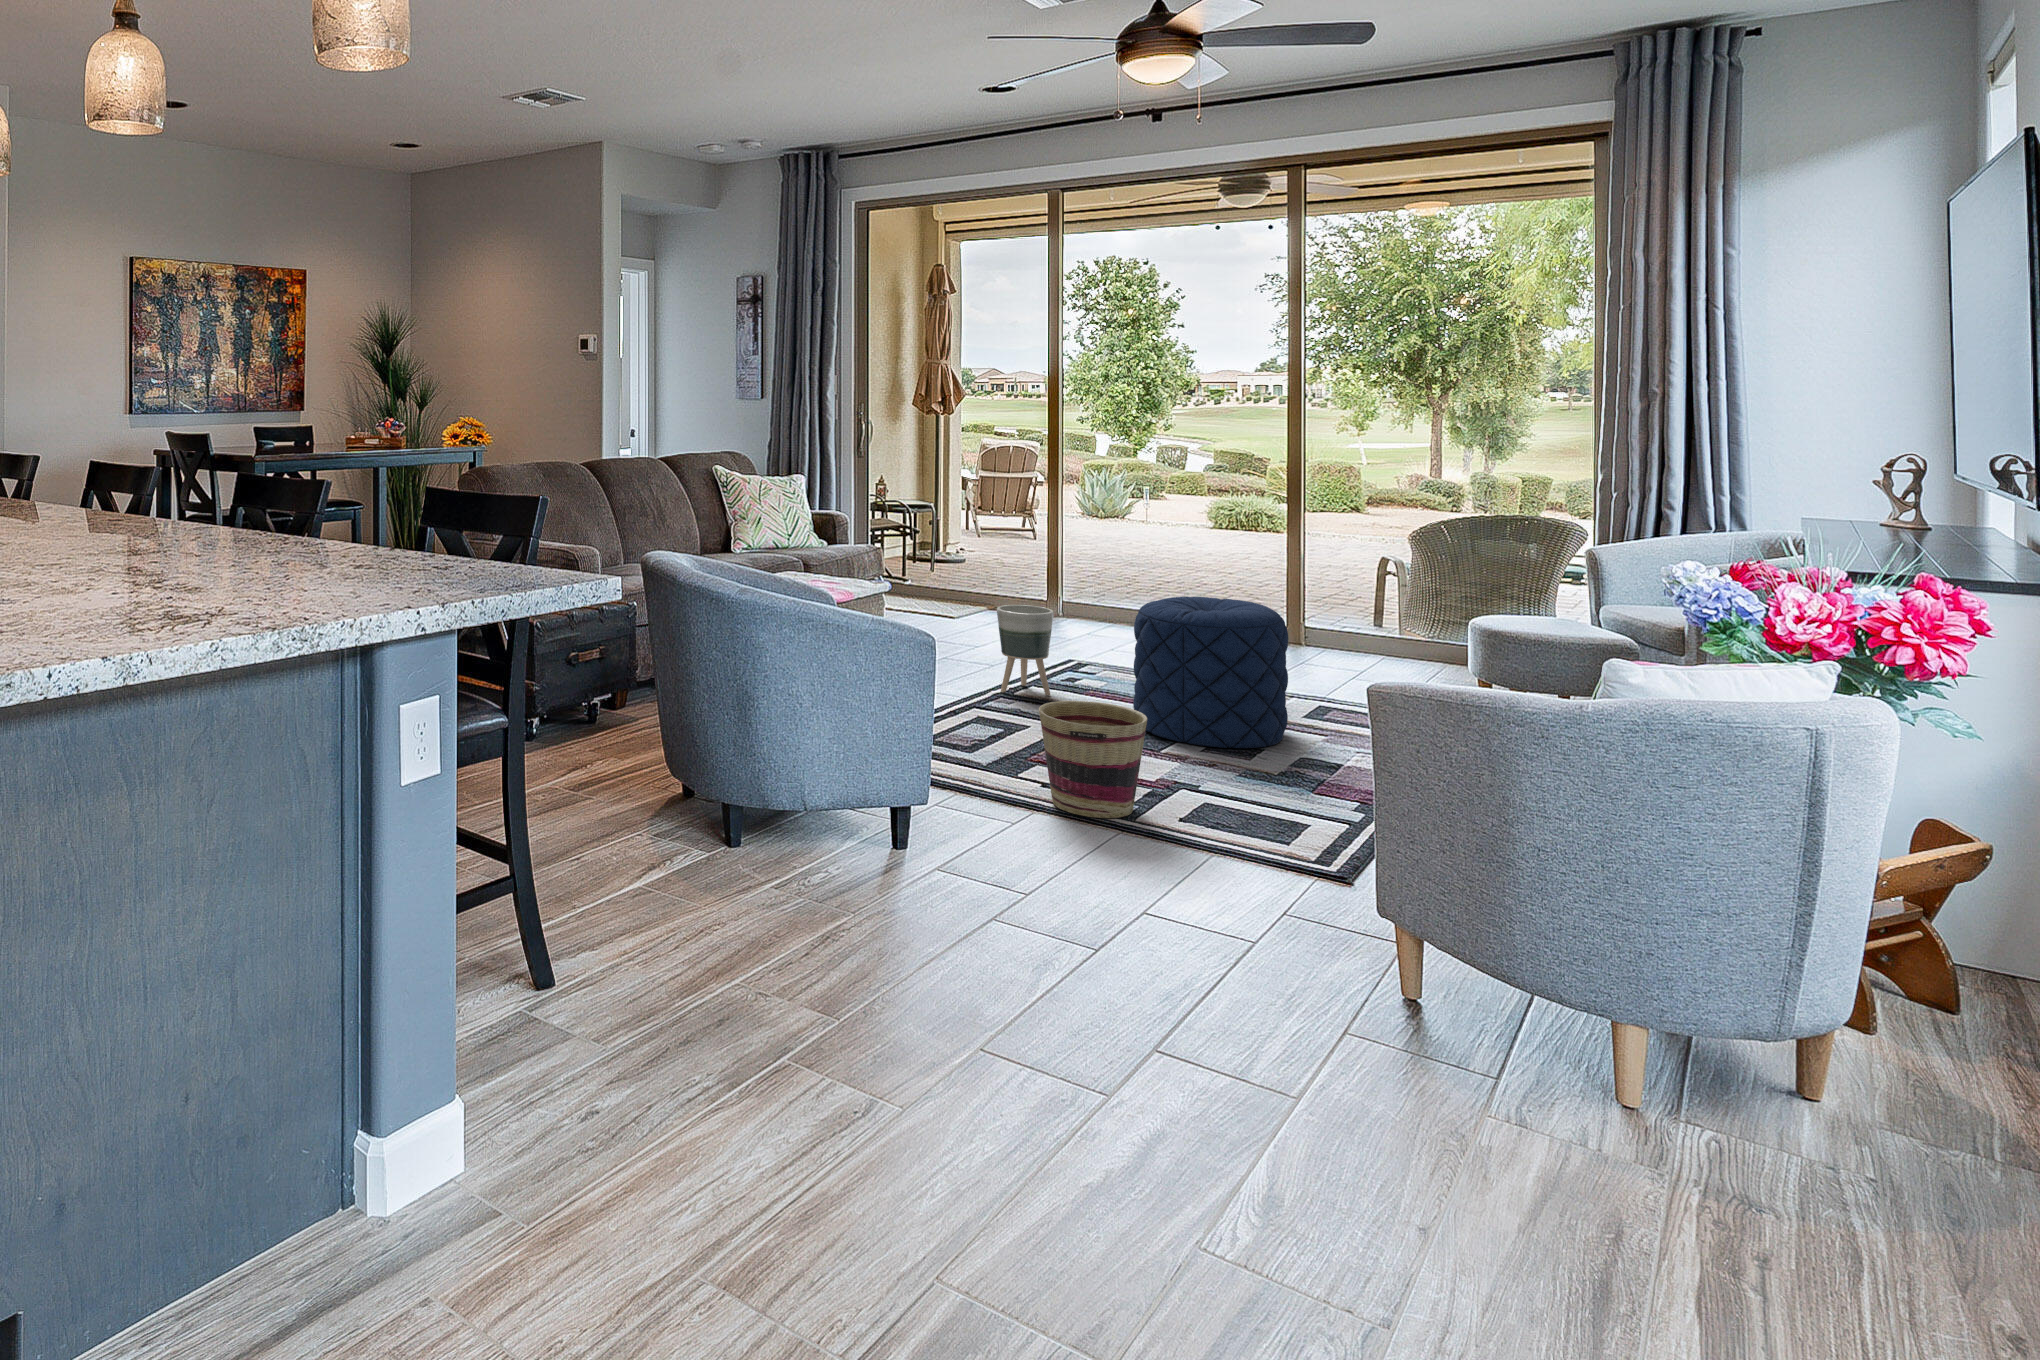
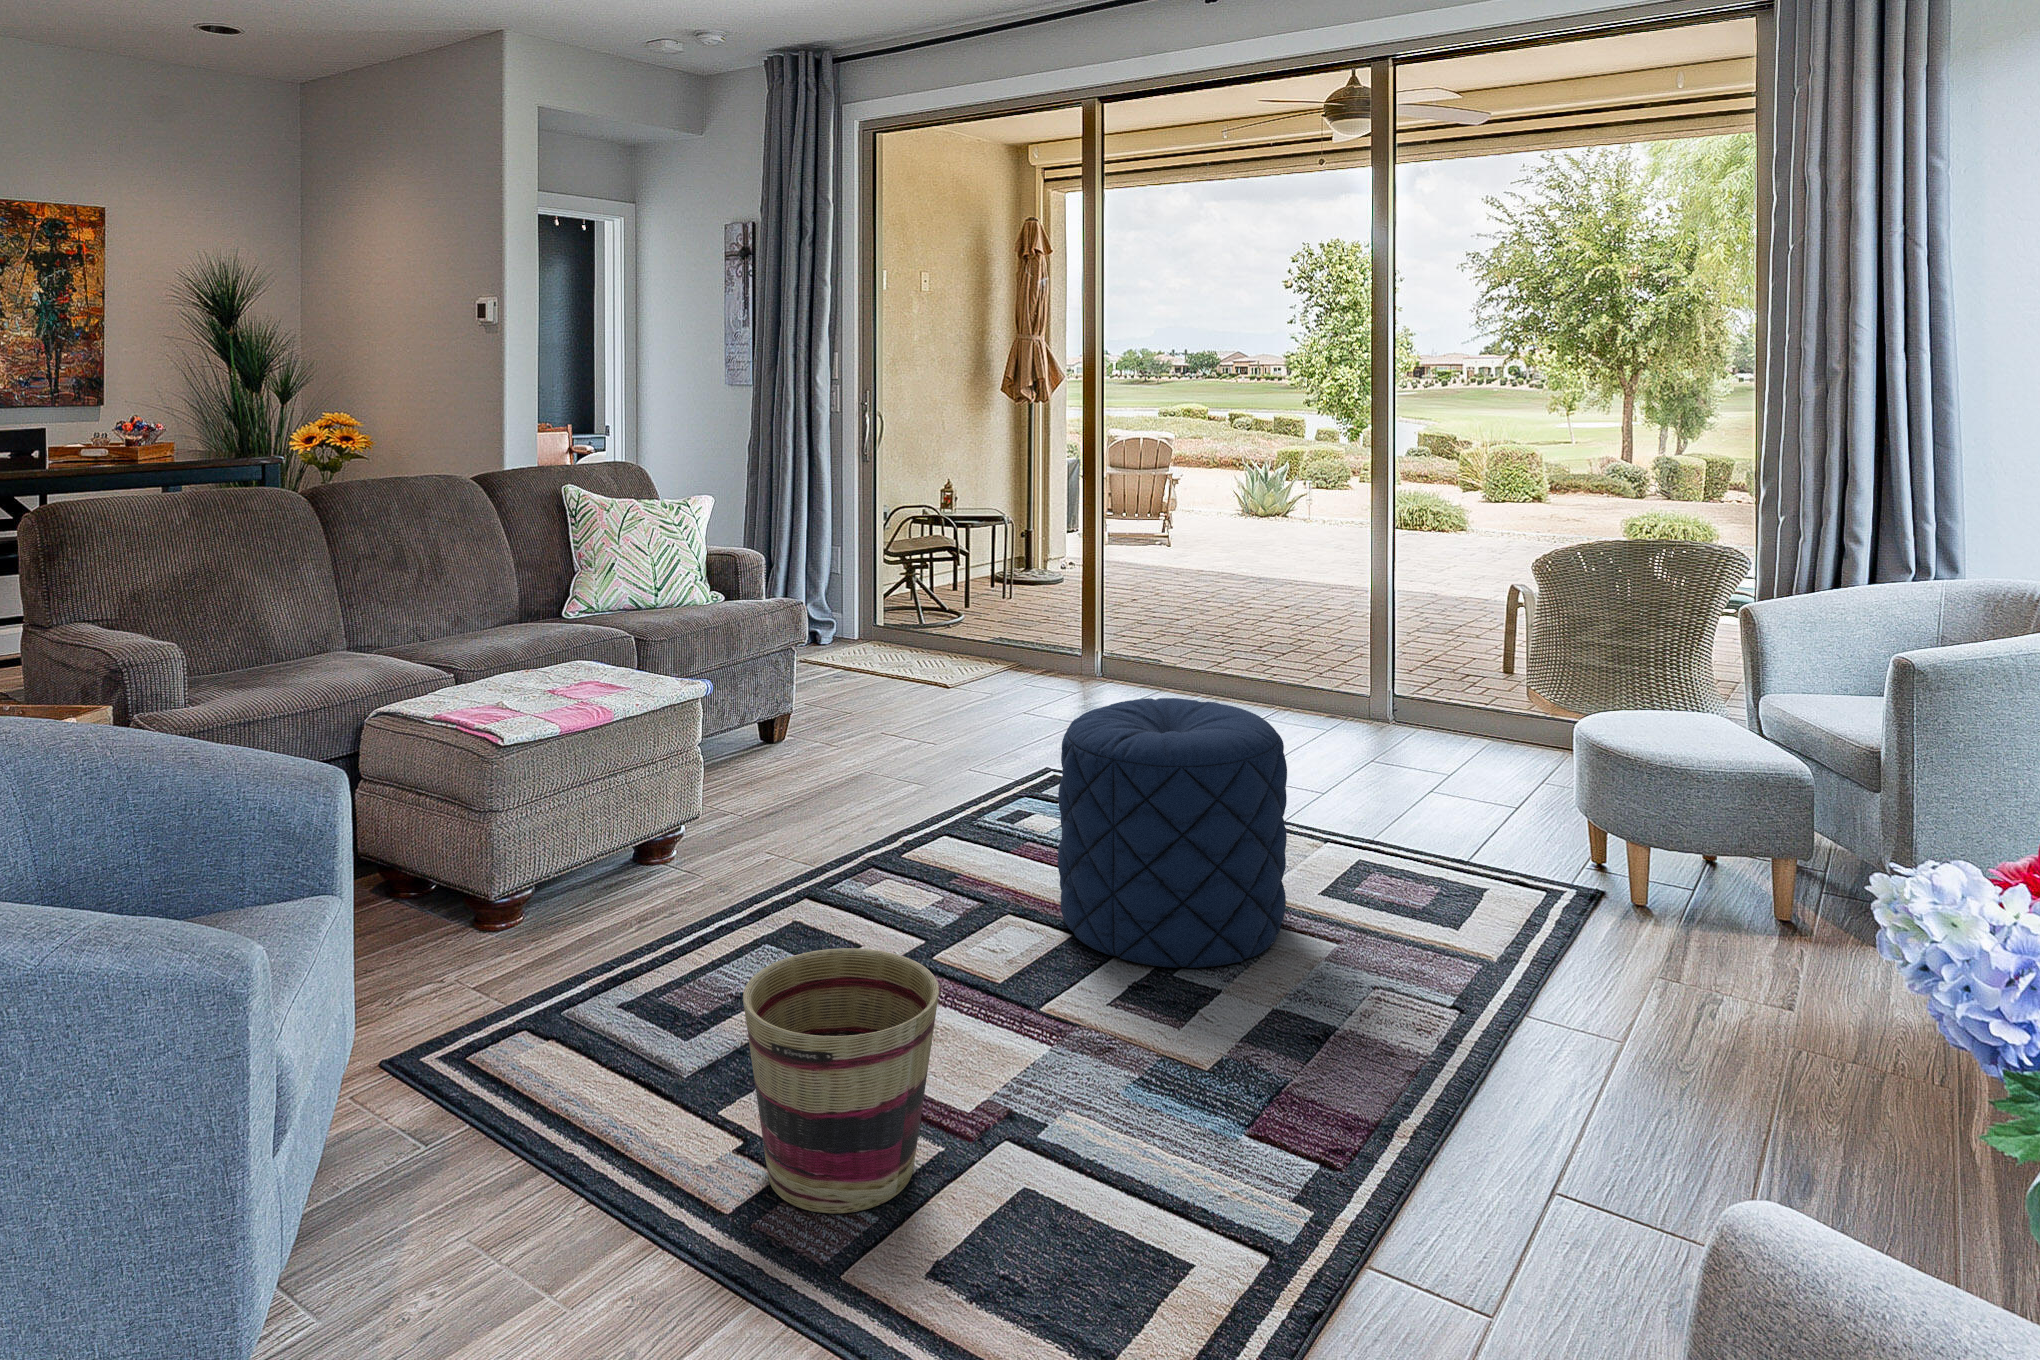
planter: present [997,605,1054,696] -> none [899,701,982,847]

